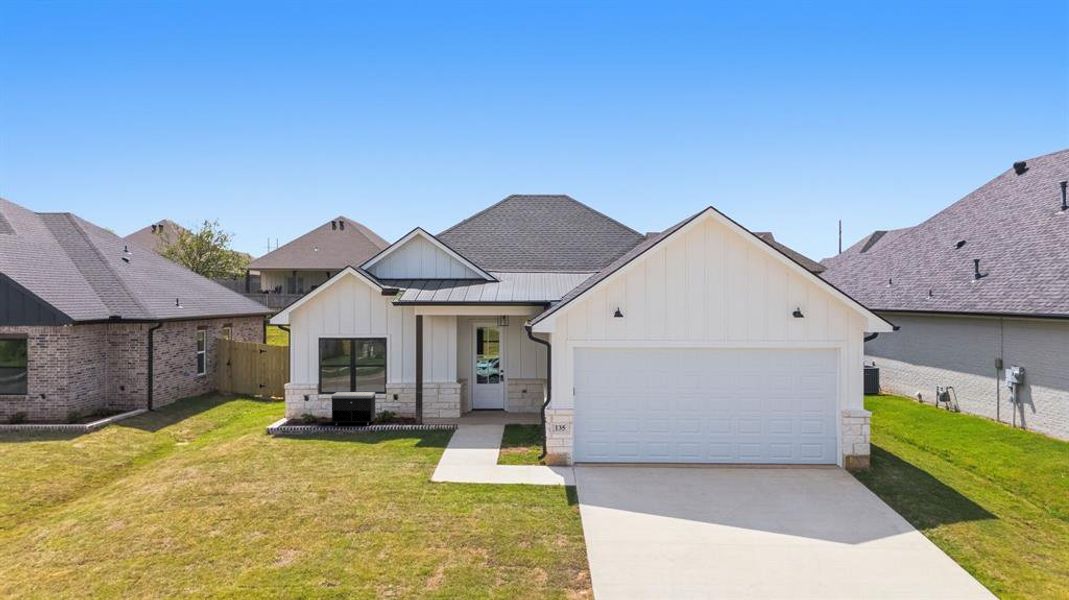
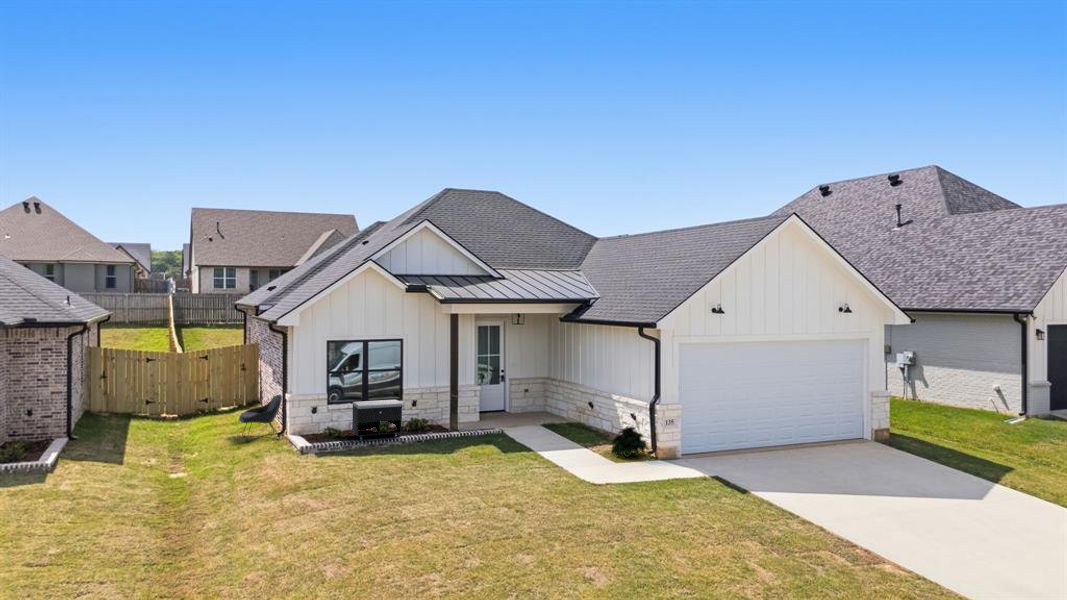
lounge chair: none [249,383,286,421] -> present [239,395,282,443]
potted plant: none [506,429,544,459] -> present [611,427,649,457]

